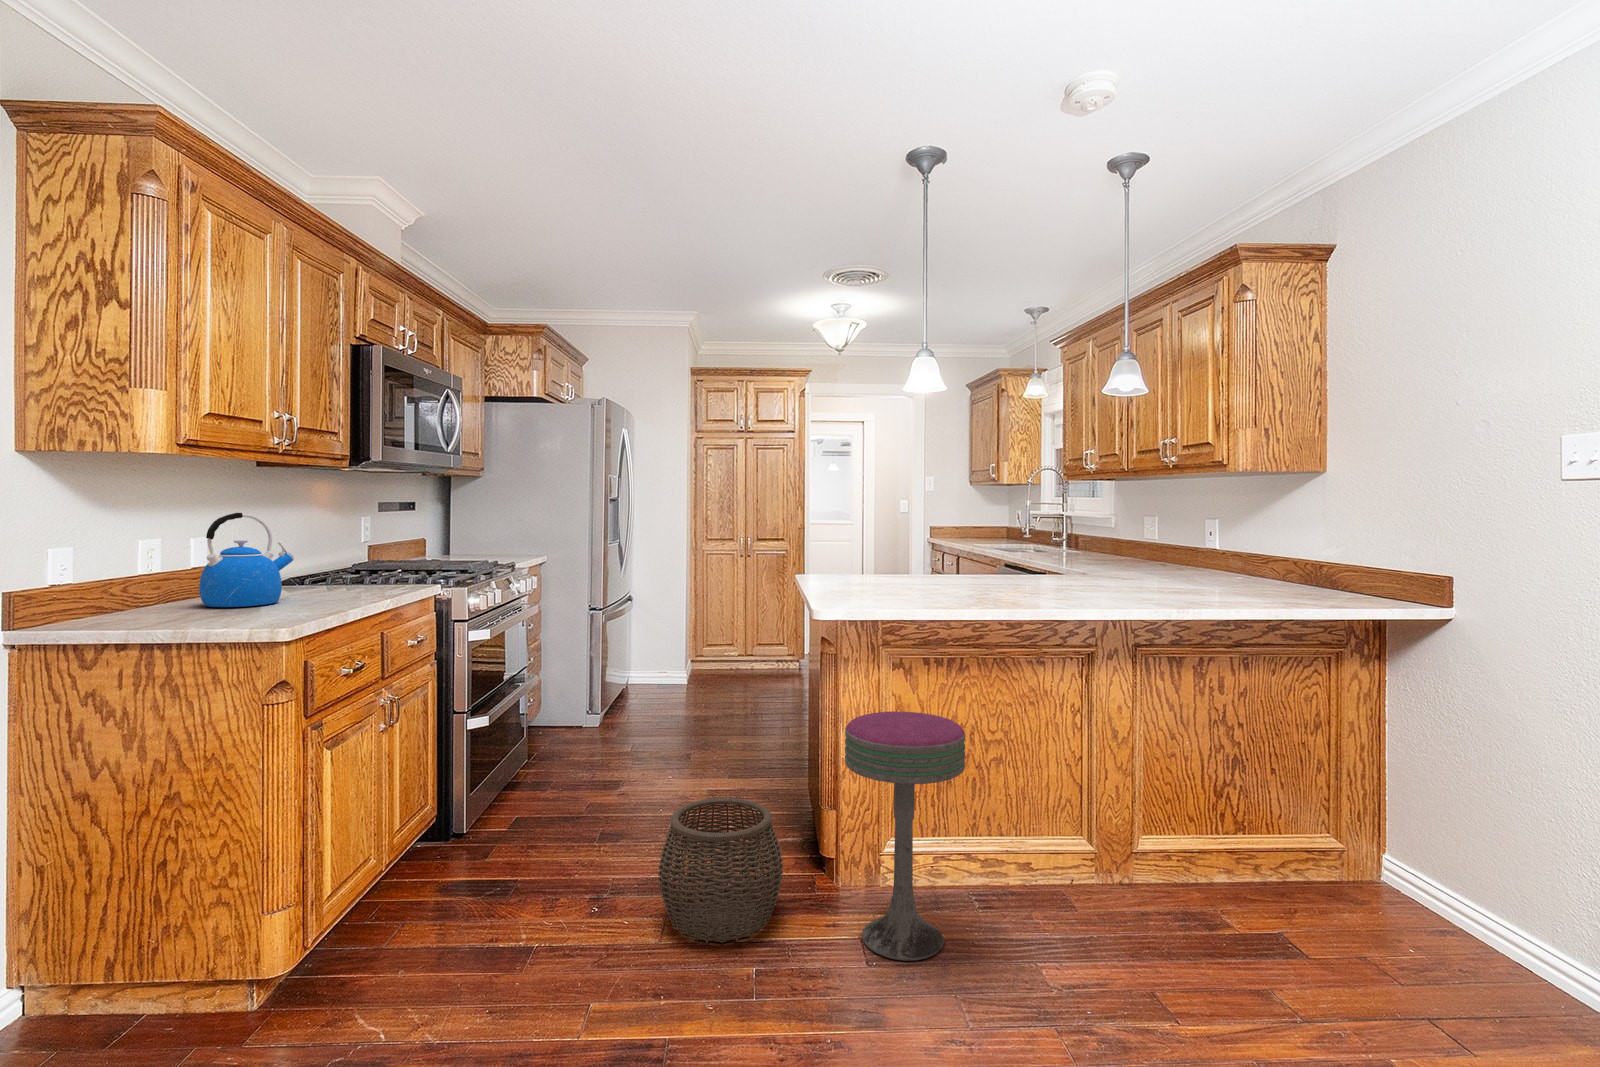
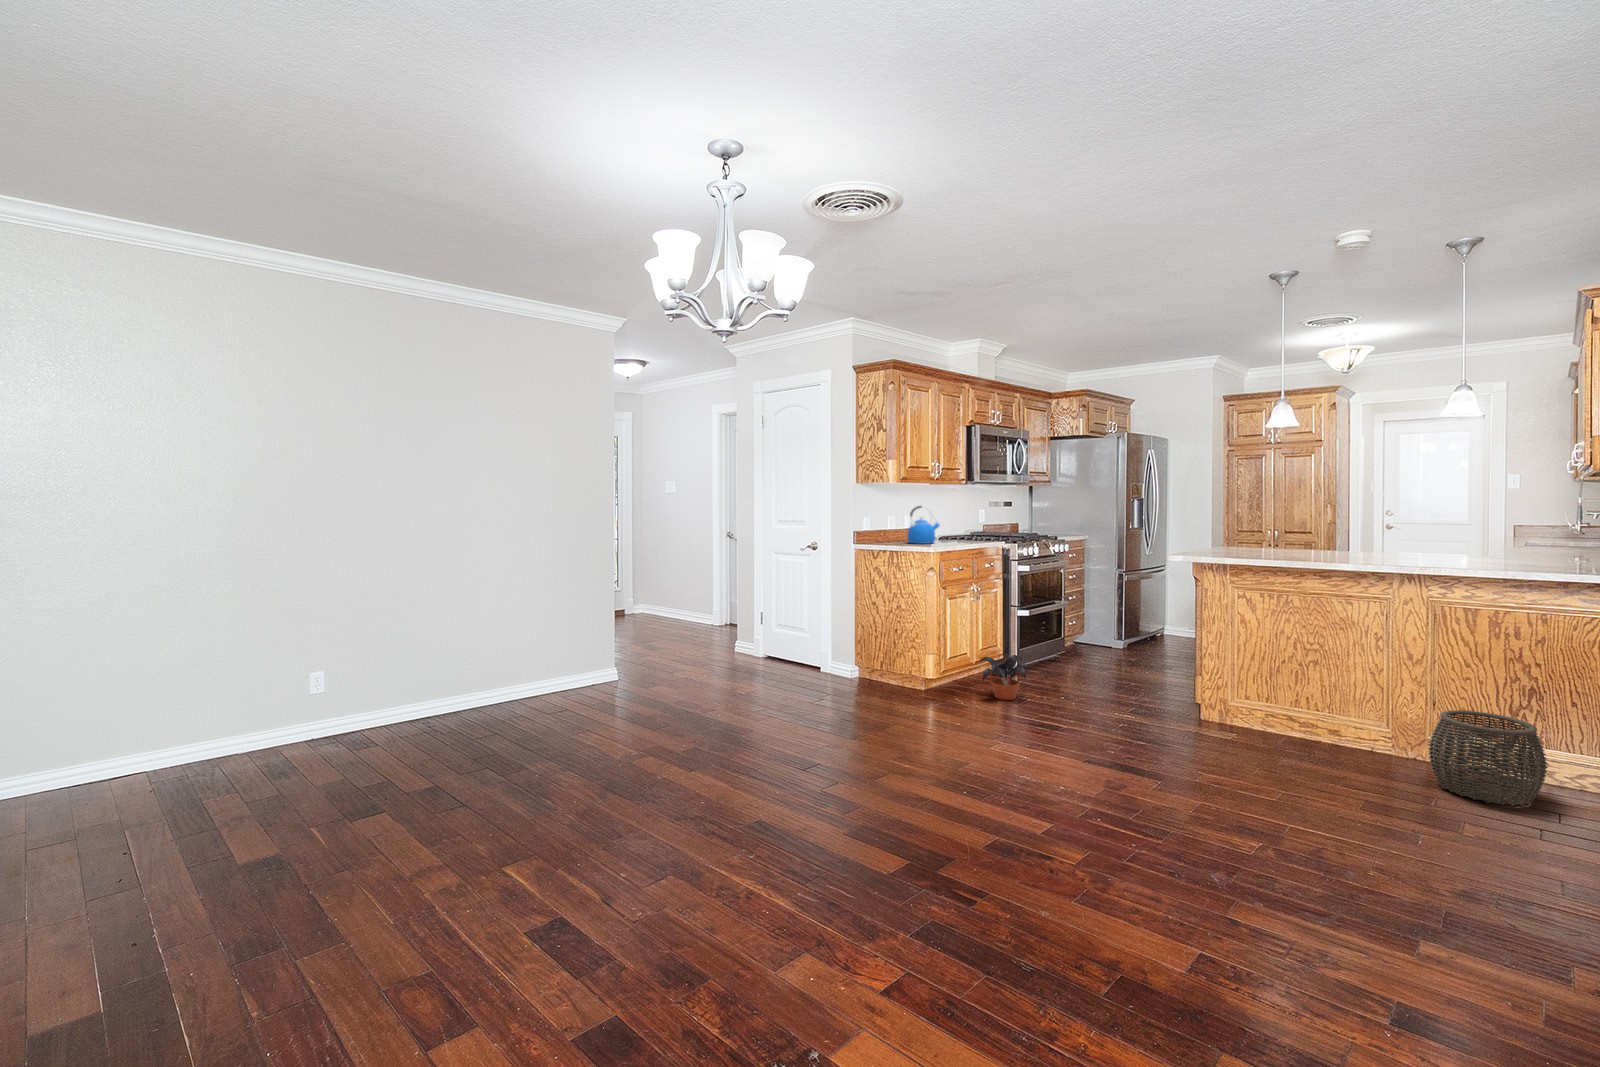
bar stool: present [845,711,965,961] -> none [1182,617,1257,746]
woven basket: present [658,798,783,943] -> present [1428,710,1548,806]
potted plant: none [408,839,537,959] -> present [979,655,1031,700]

